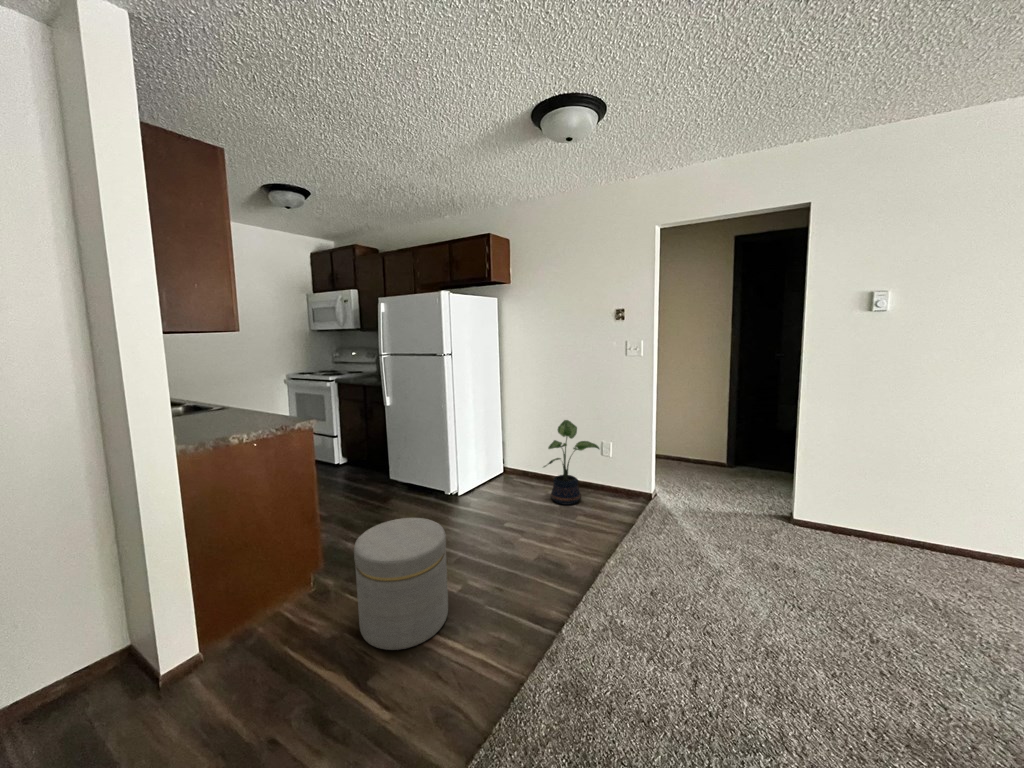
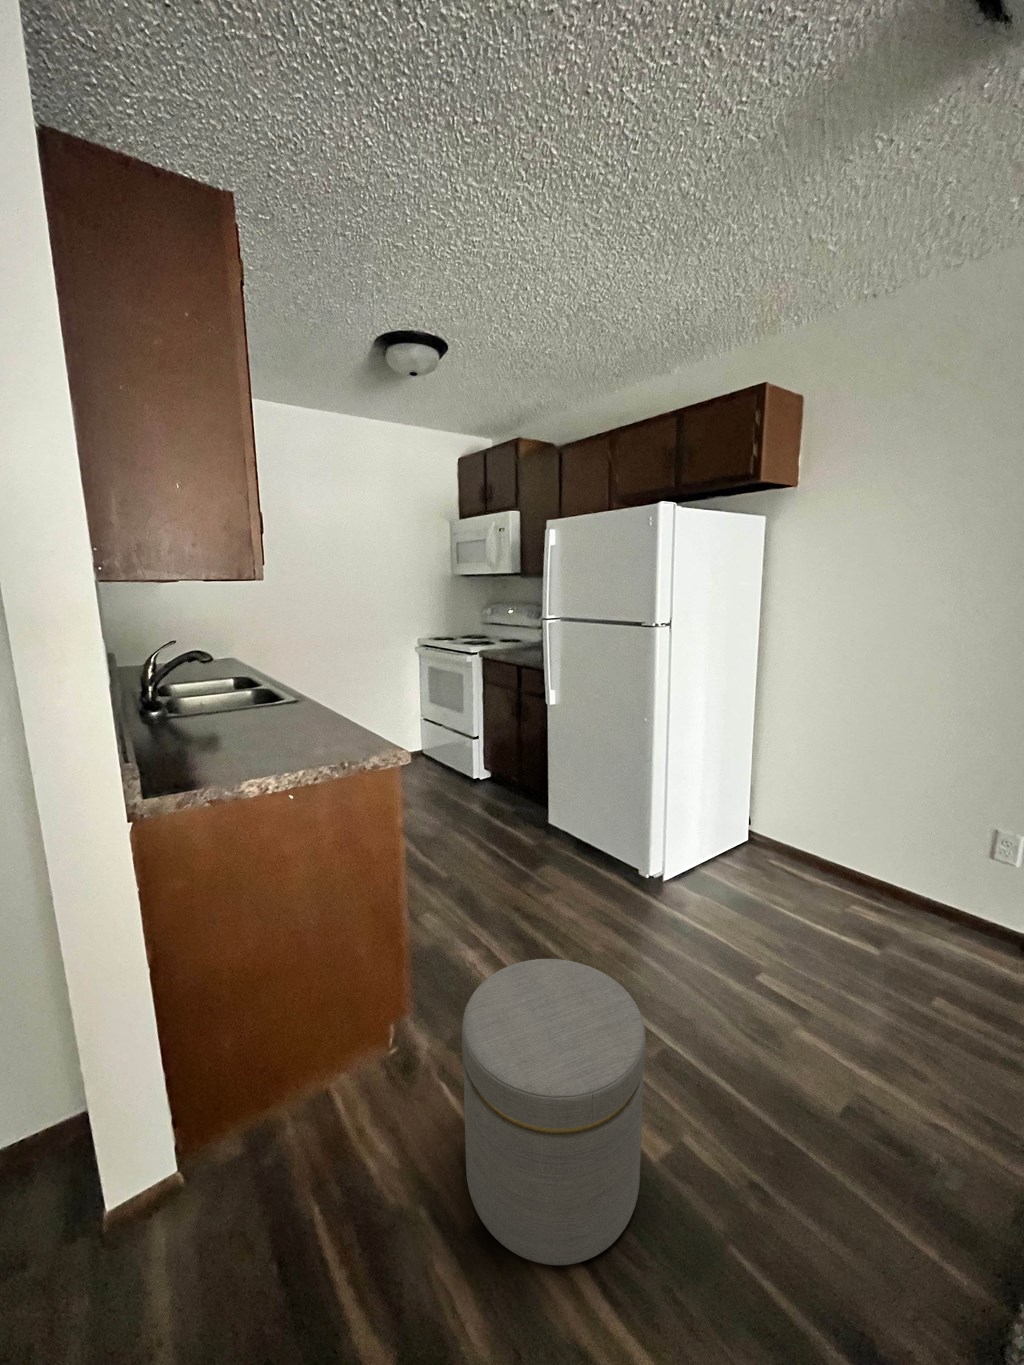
potted plant: present [544,420,599,505] -> none [843,768,997,952]

